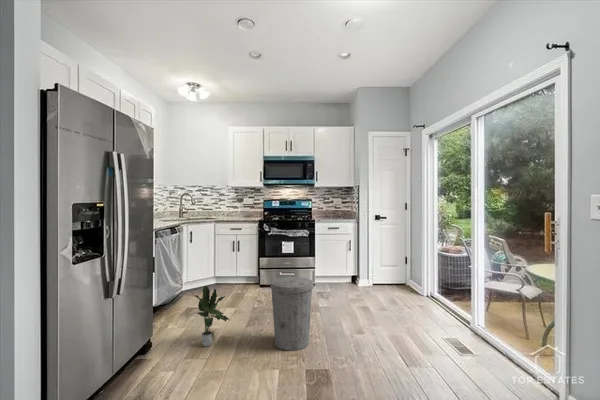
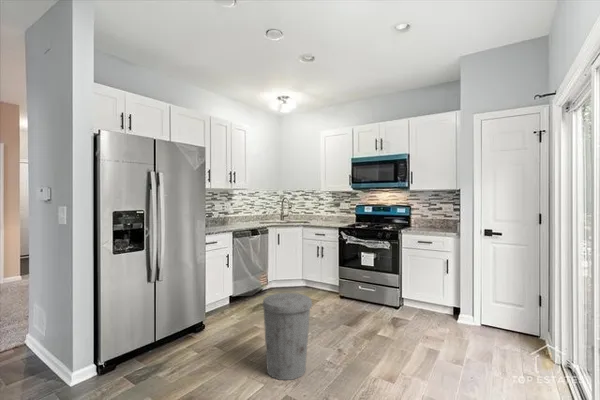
potted plant: present [194,286,229,347] -> none [198,288,238,348]

